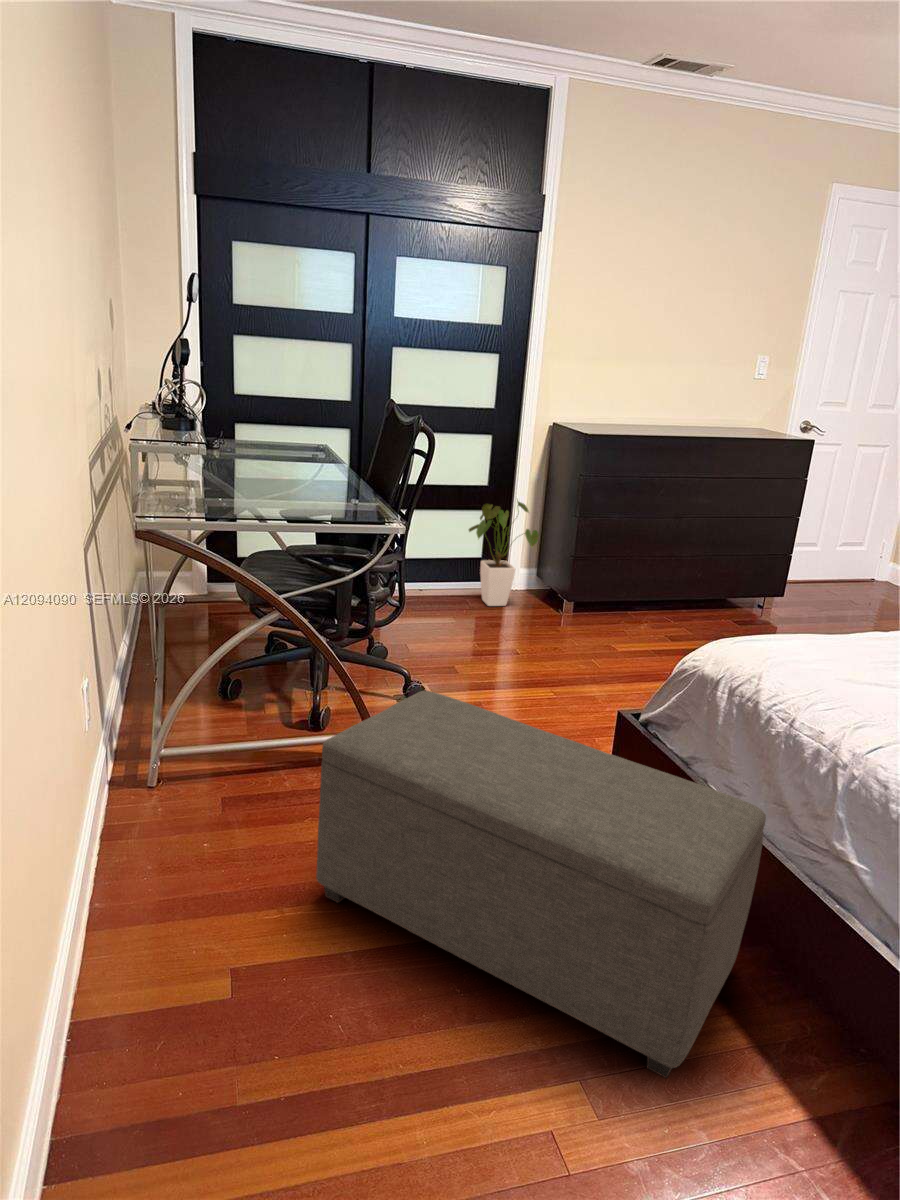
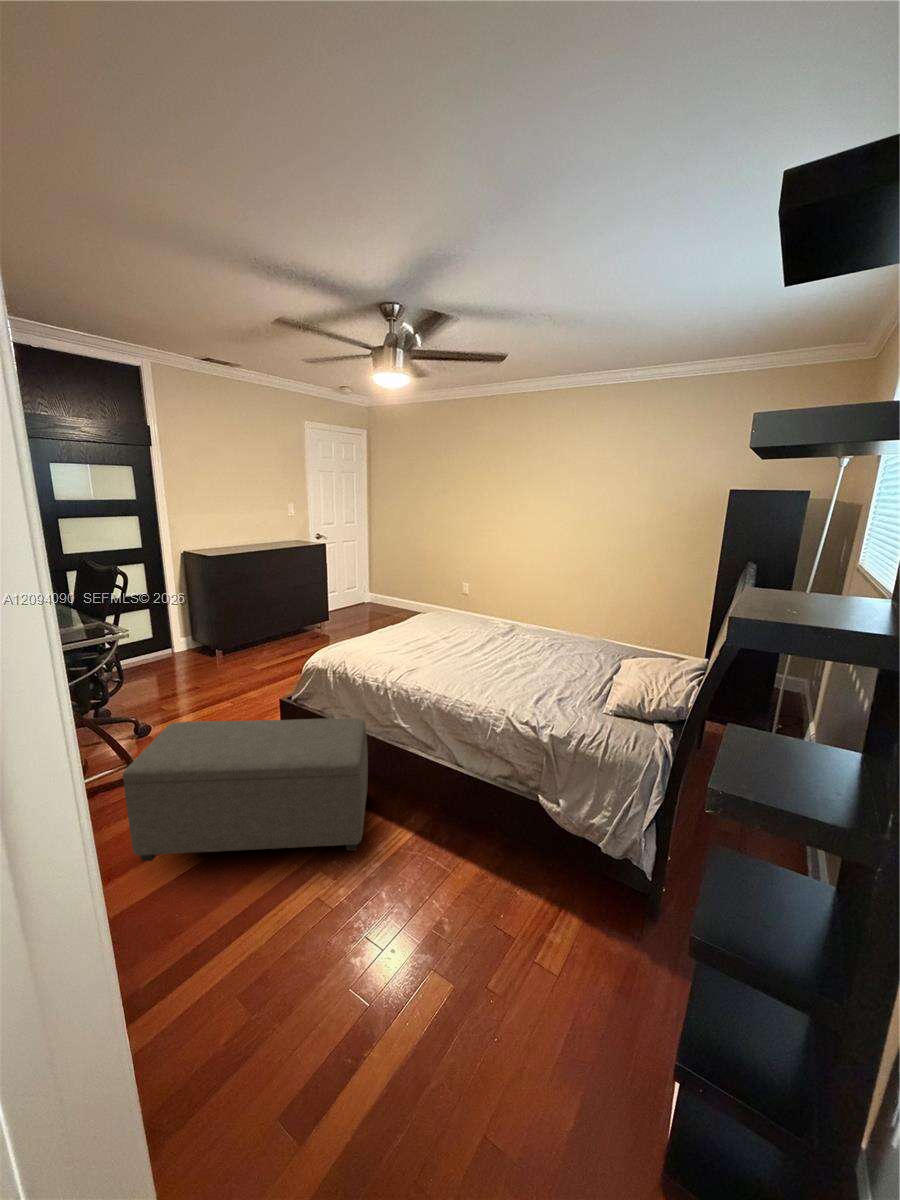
house plant: present [469,500,539,606] -> none [143,600,192,666]

